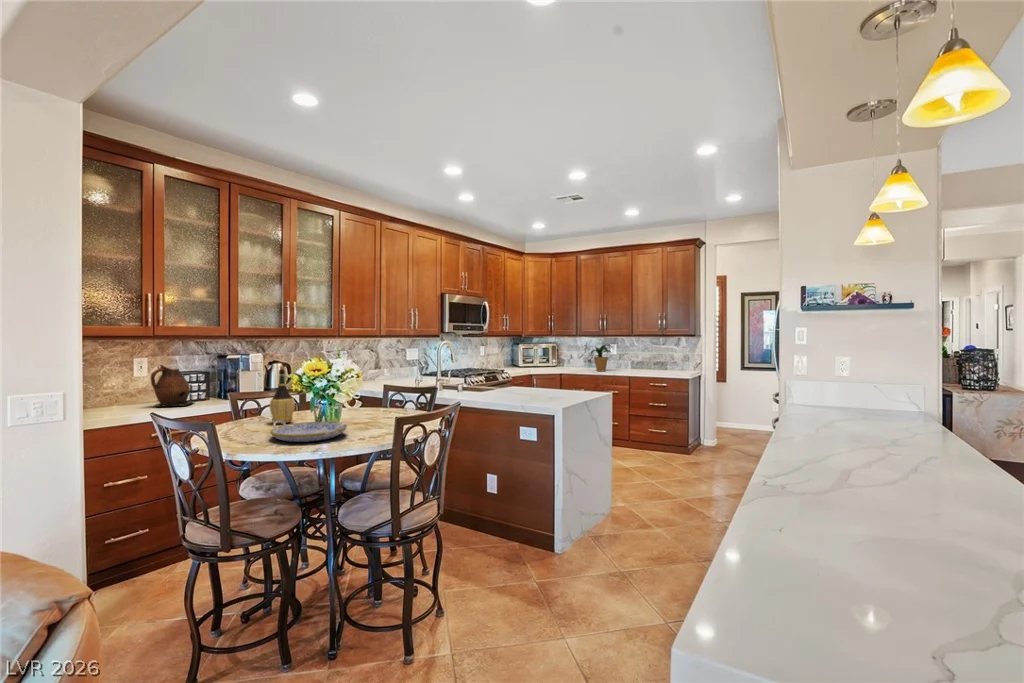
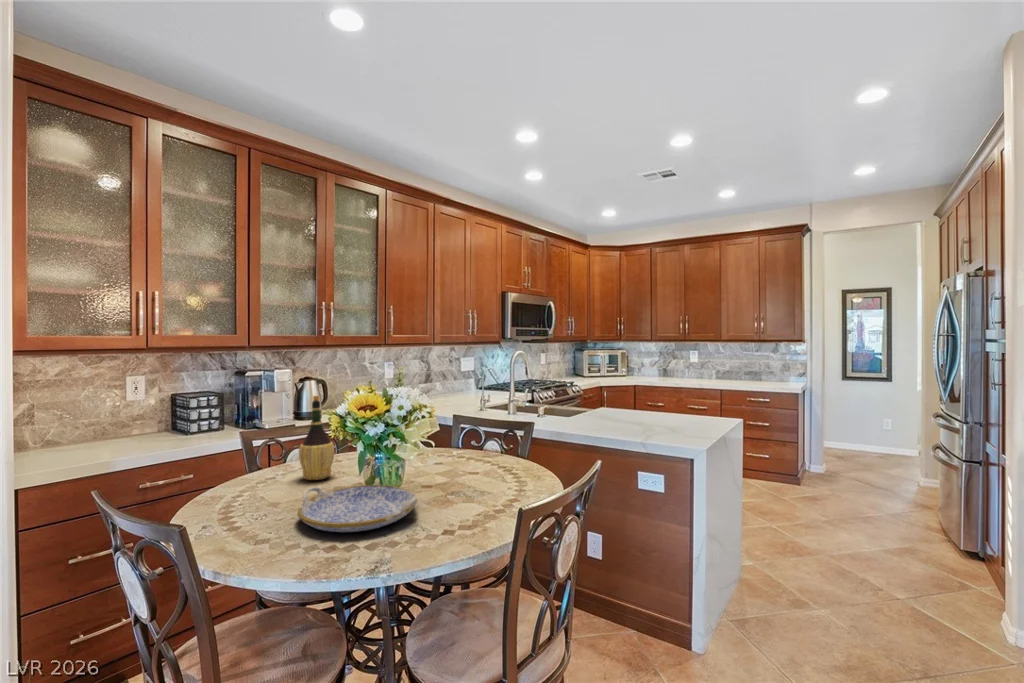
potted plant: present [591,345,612,371] -> none [666,352,702,383]
ceramic pitcher: present [151,365,193,407] -> none [143,387,204,445]

